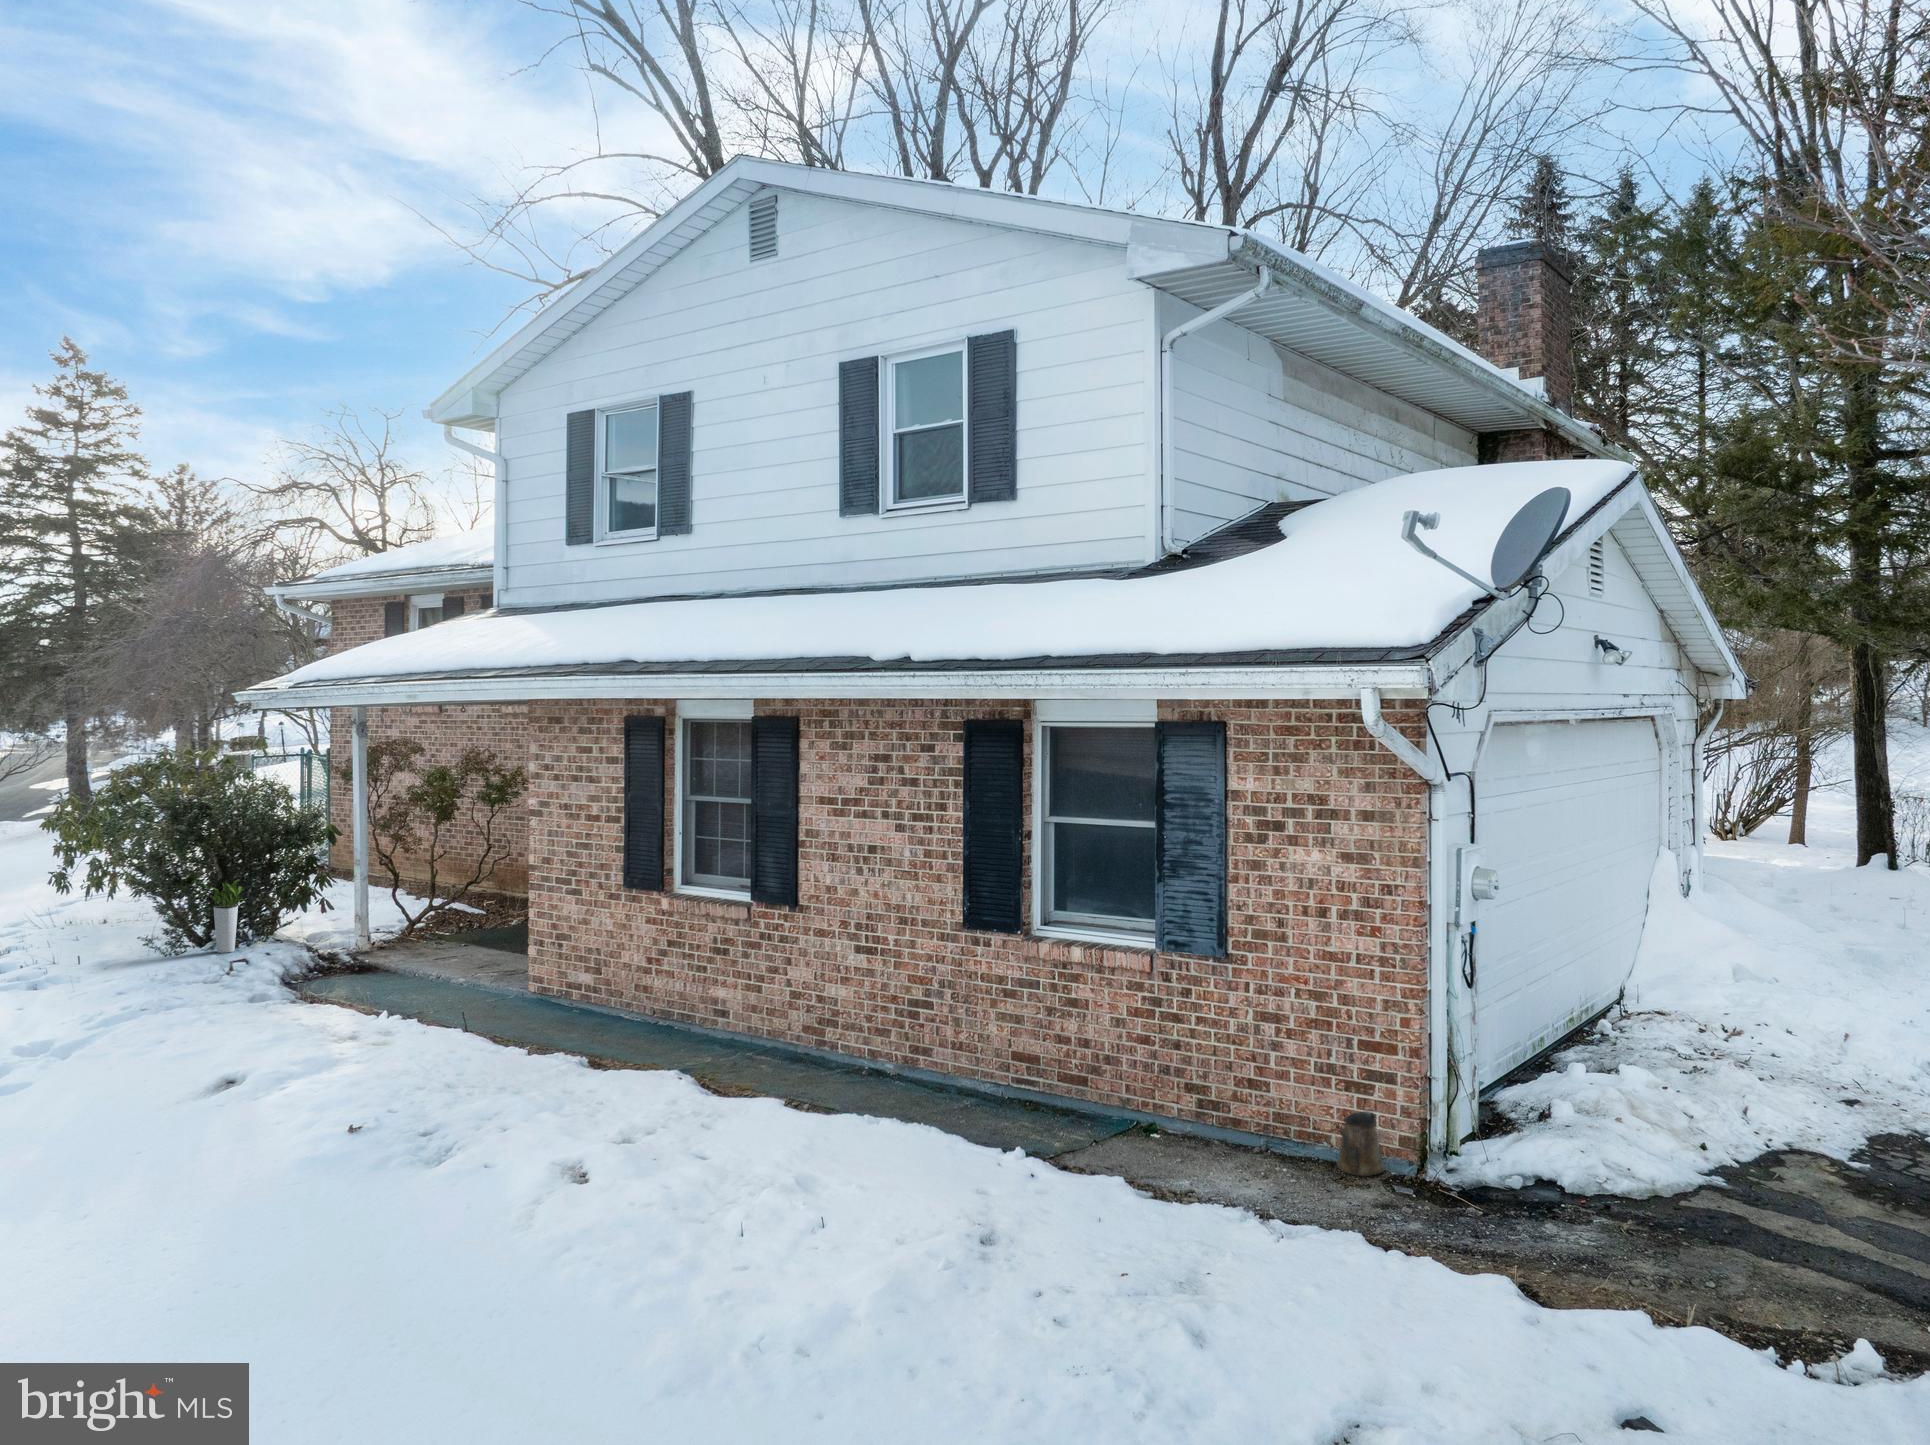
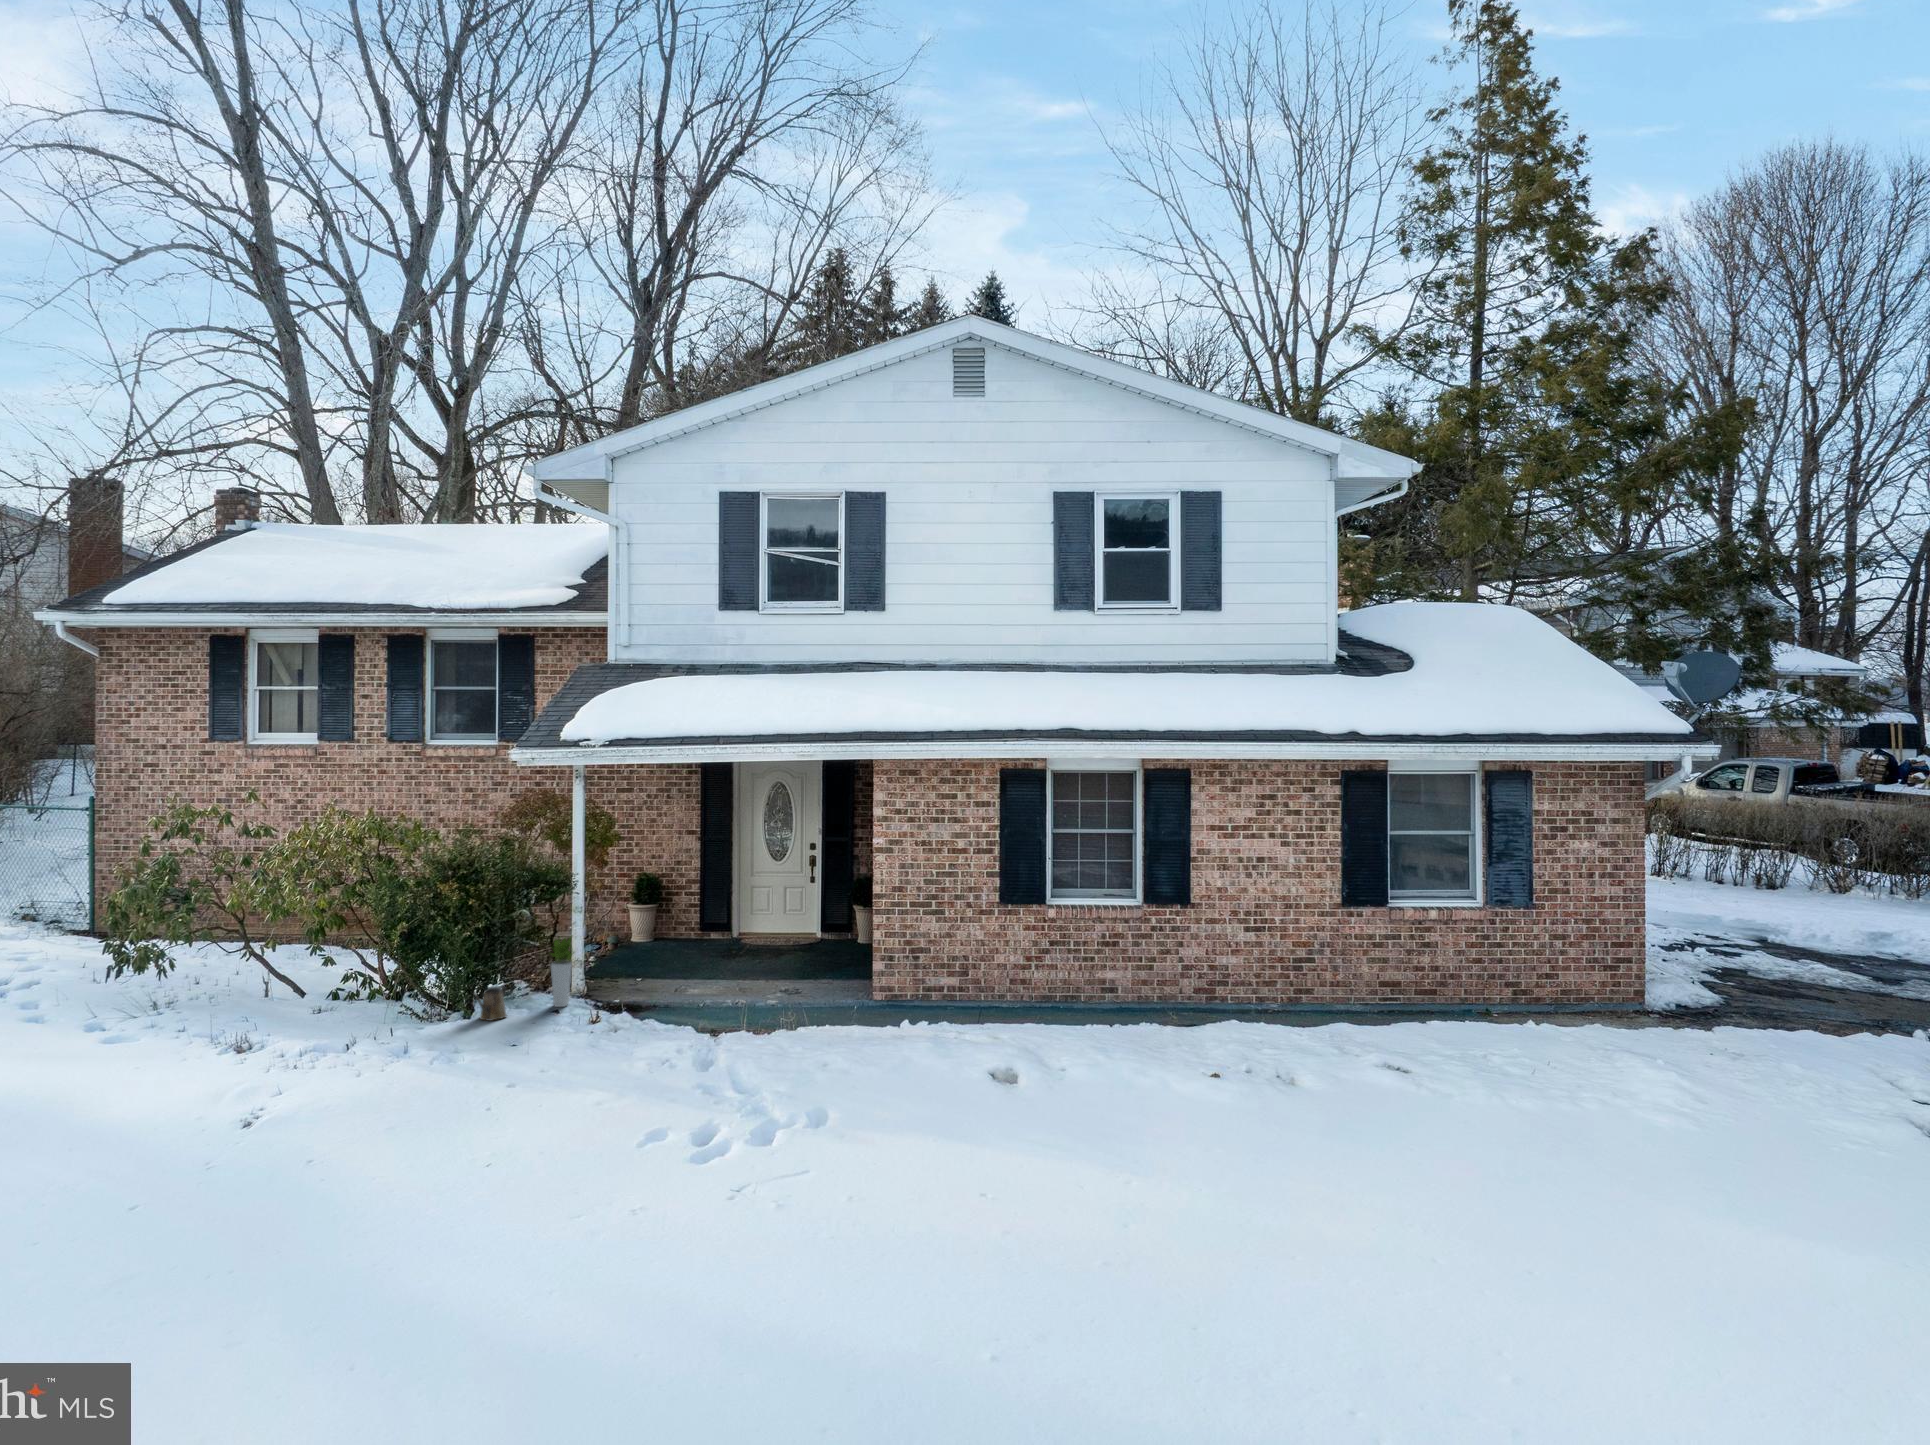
watering can: present [1337,1111,1385,1176] -> present [474,986,507,1021]

